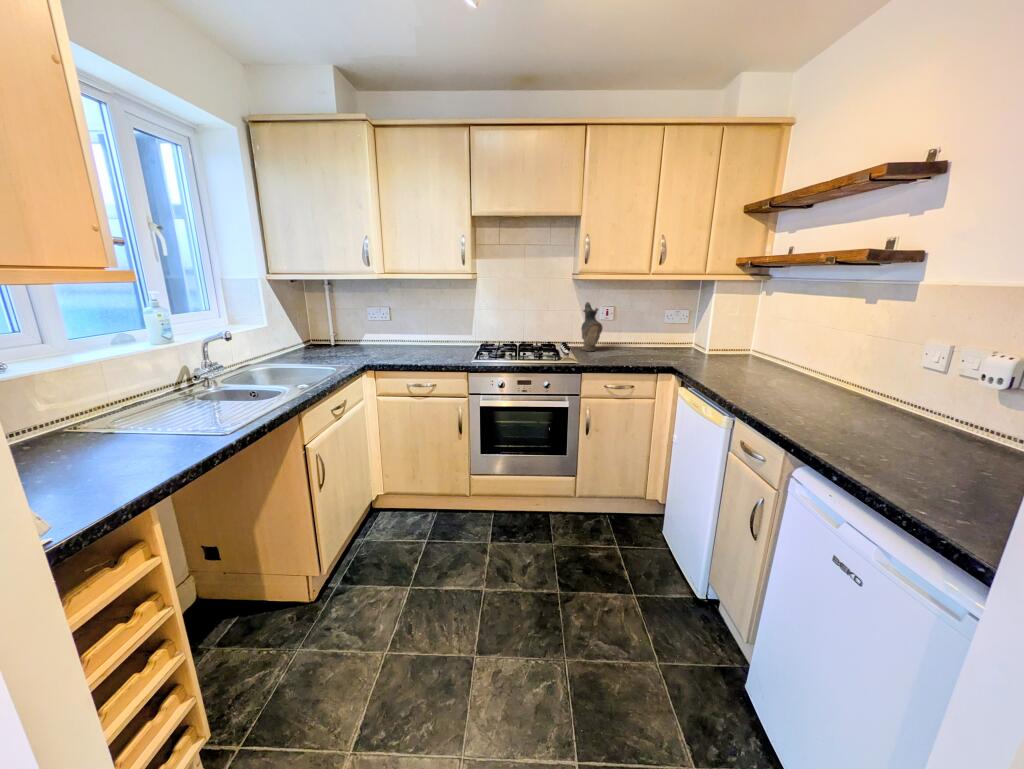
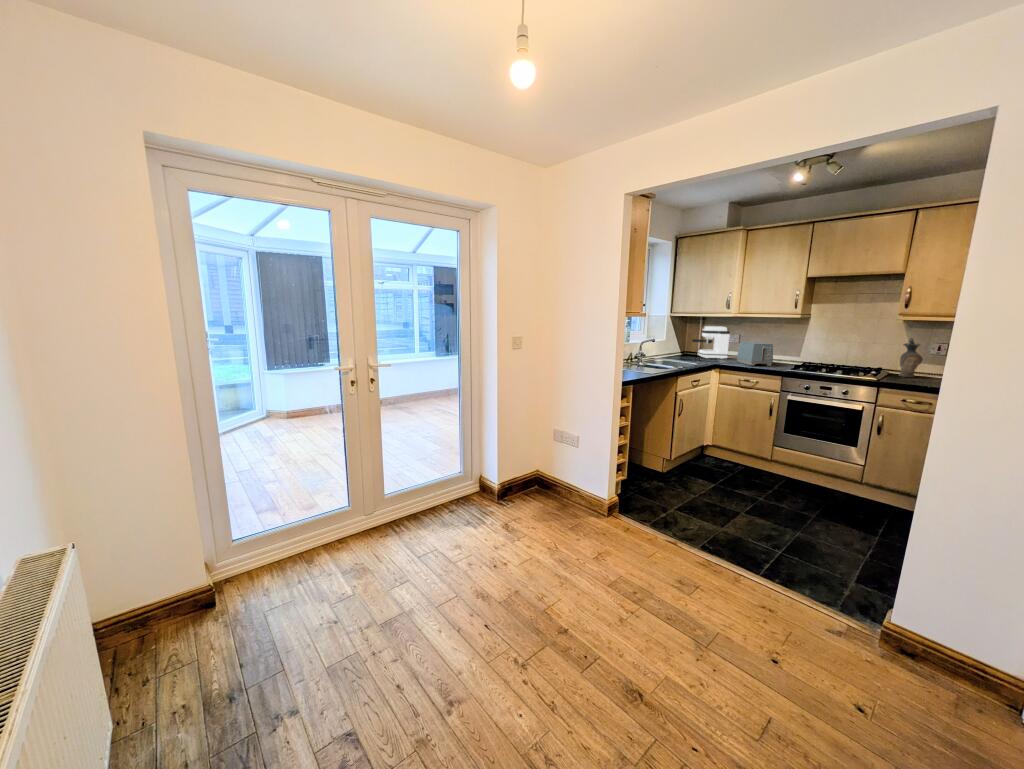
coffee maker: none [318,295,380,351] -> present [692,326,730,359]
toaster: none [395,317,447,359] -> present [737,341,773,366]

